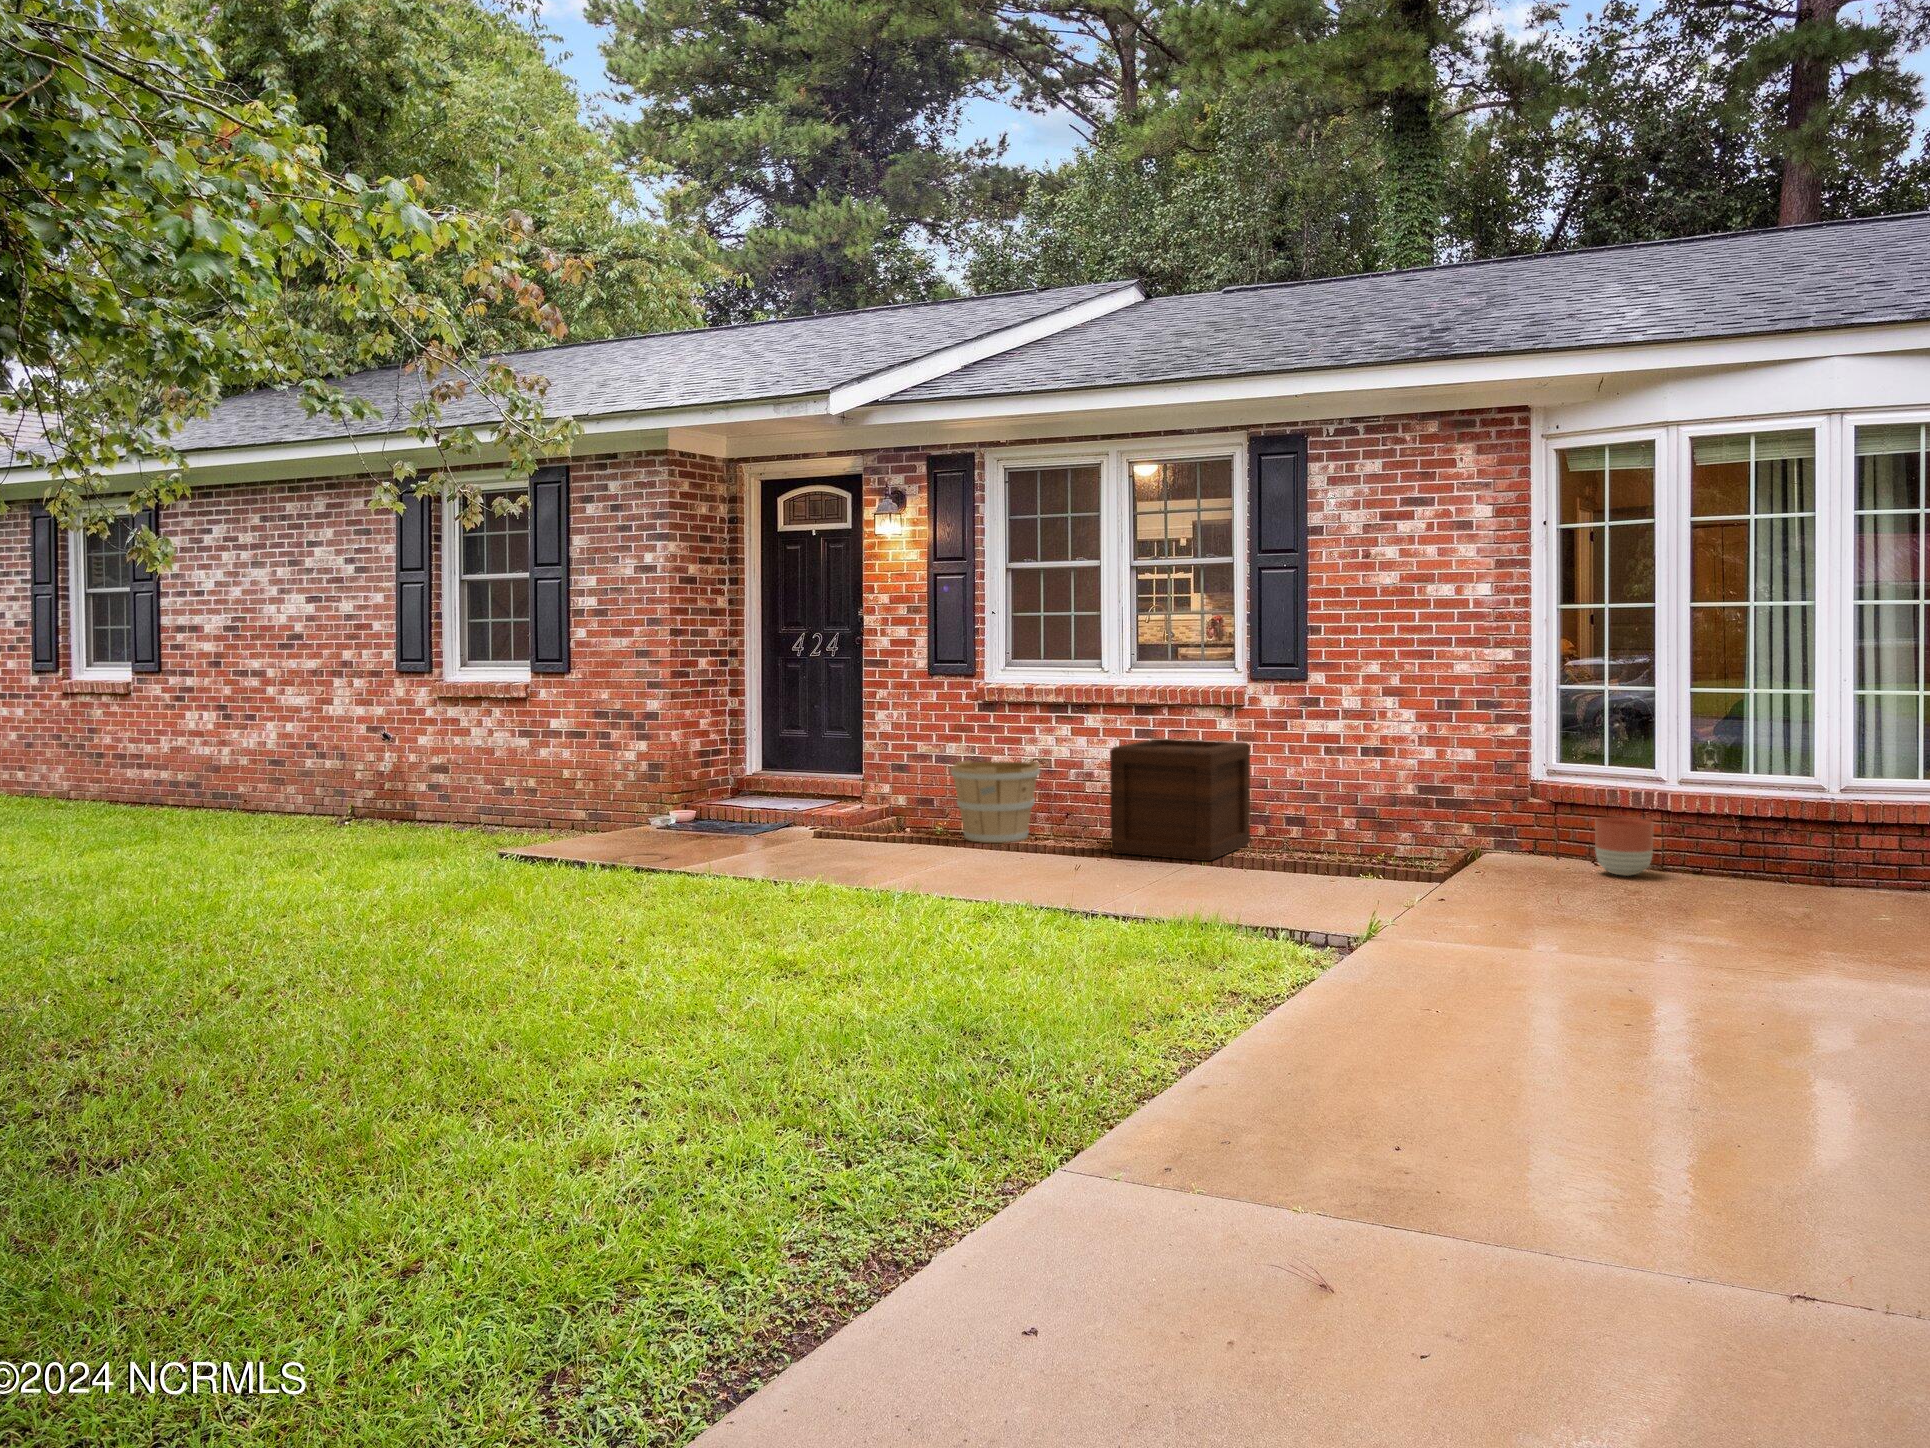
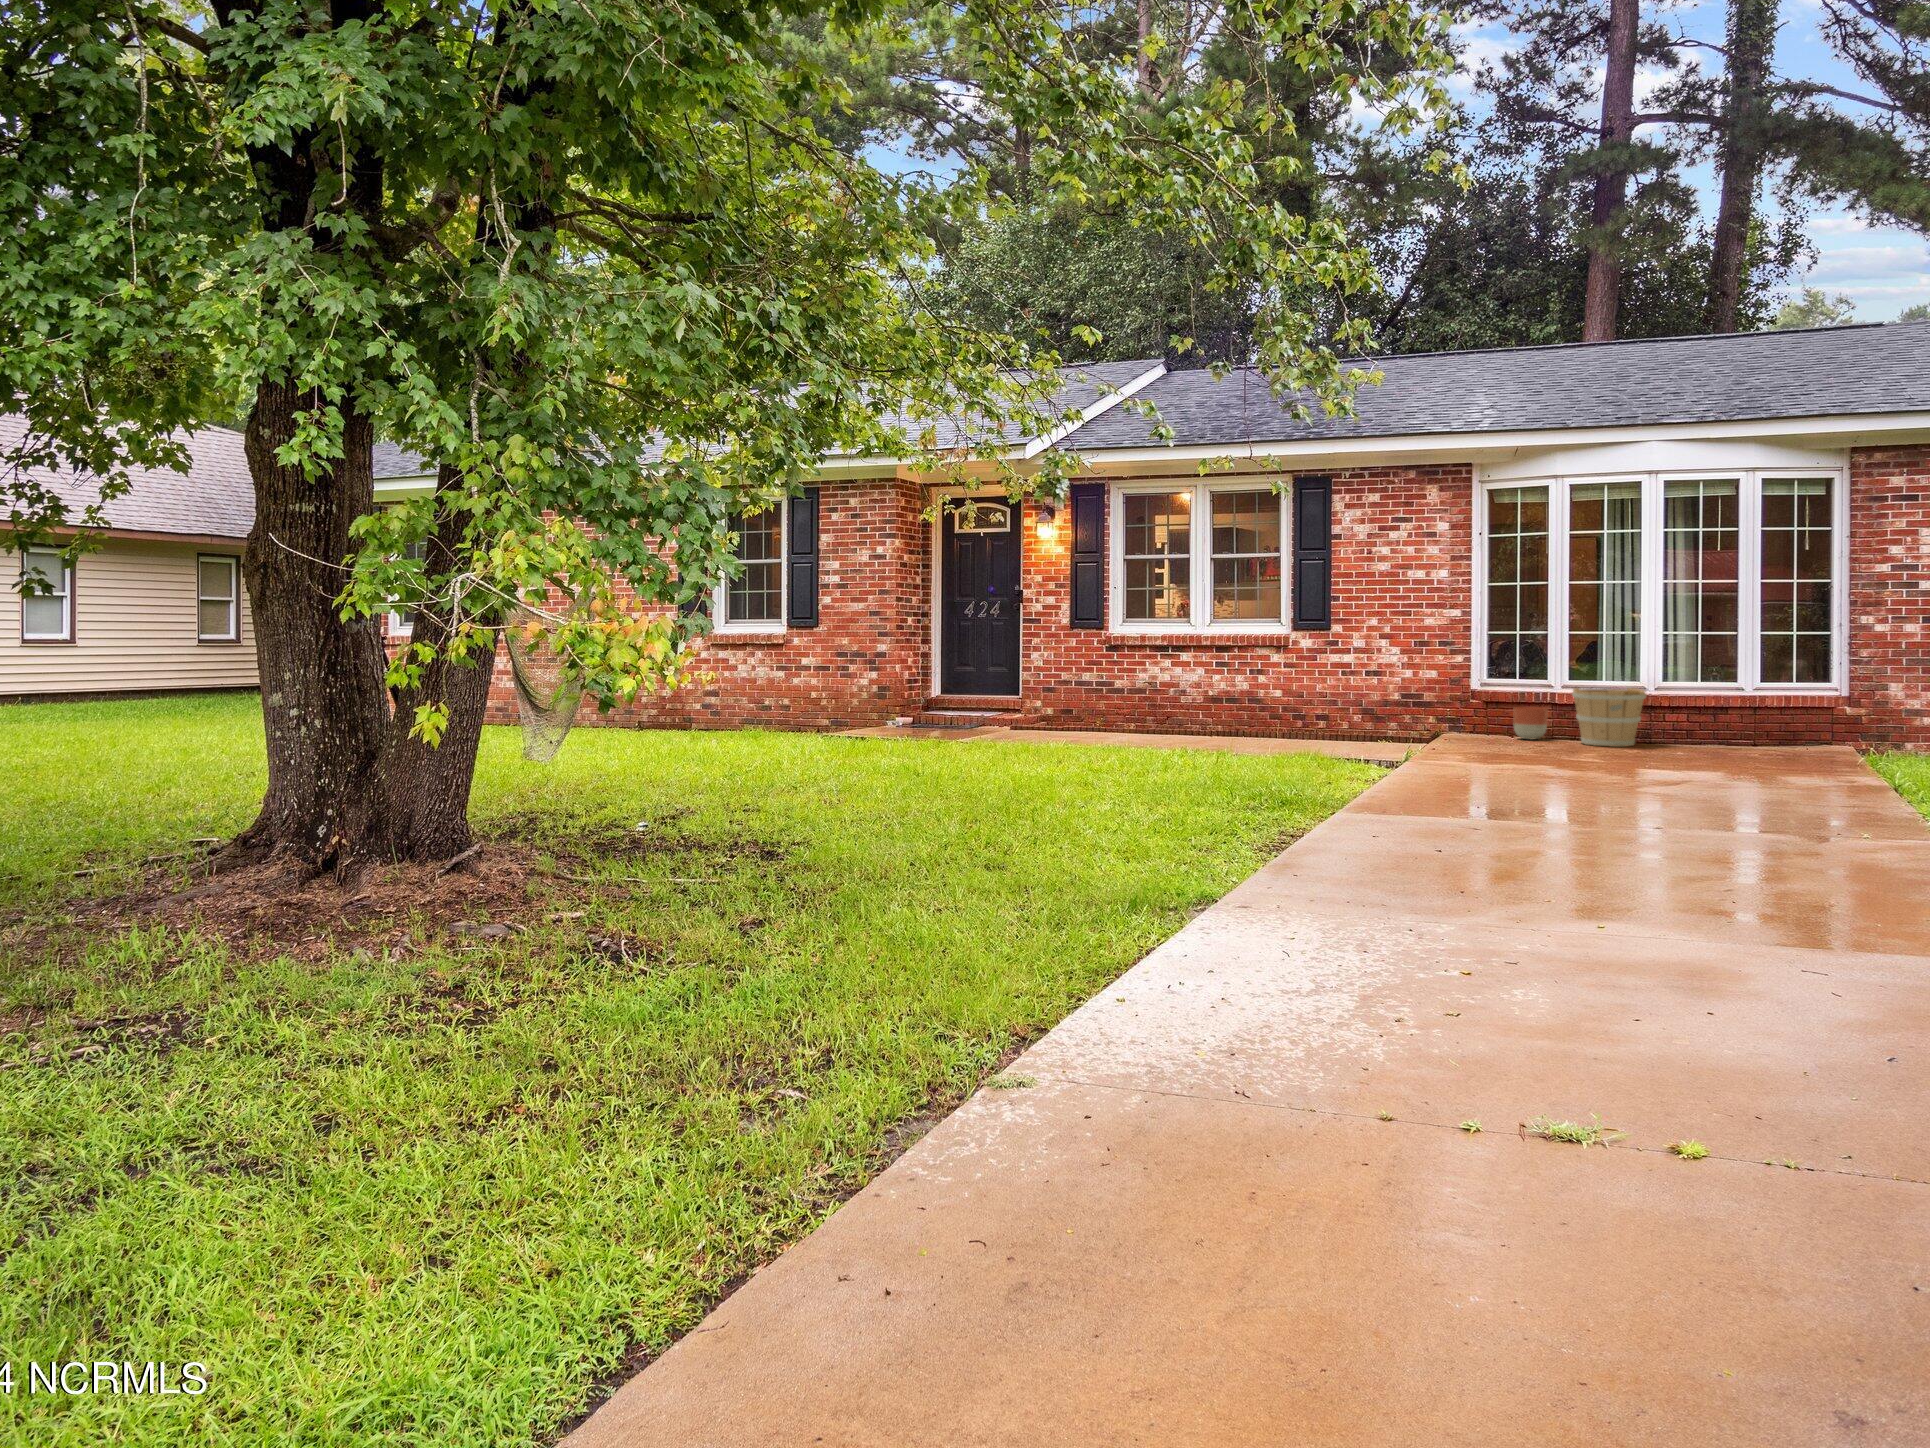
wooden crate: present [1110,739,1250,861] -> none [1215,667,1296,738]
wooden bucket: present [951,760,1040,843] -> present [1572,688,1646,747]

